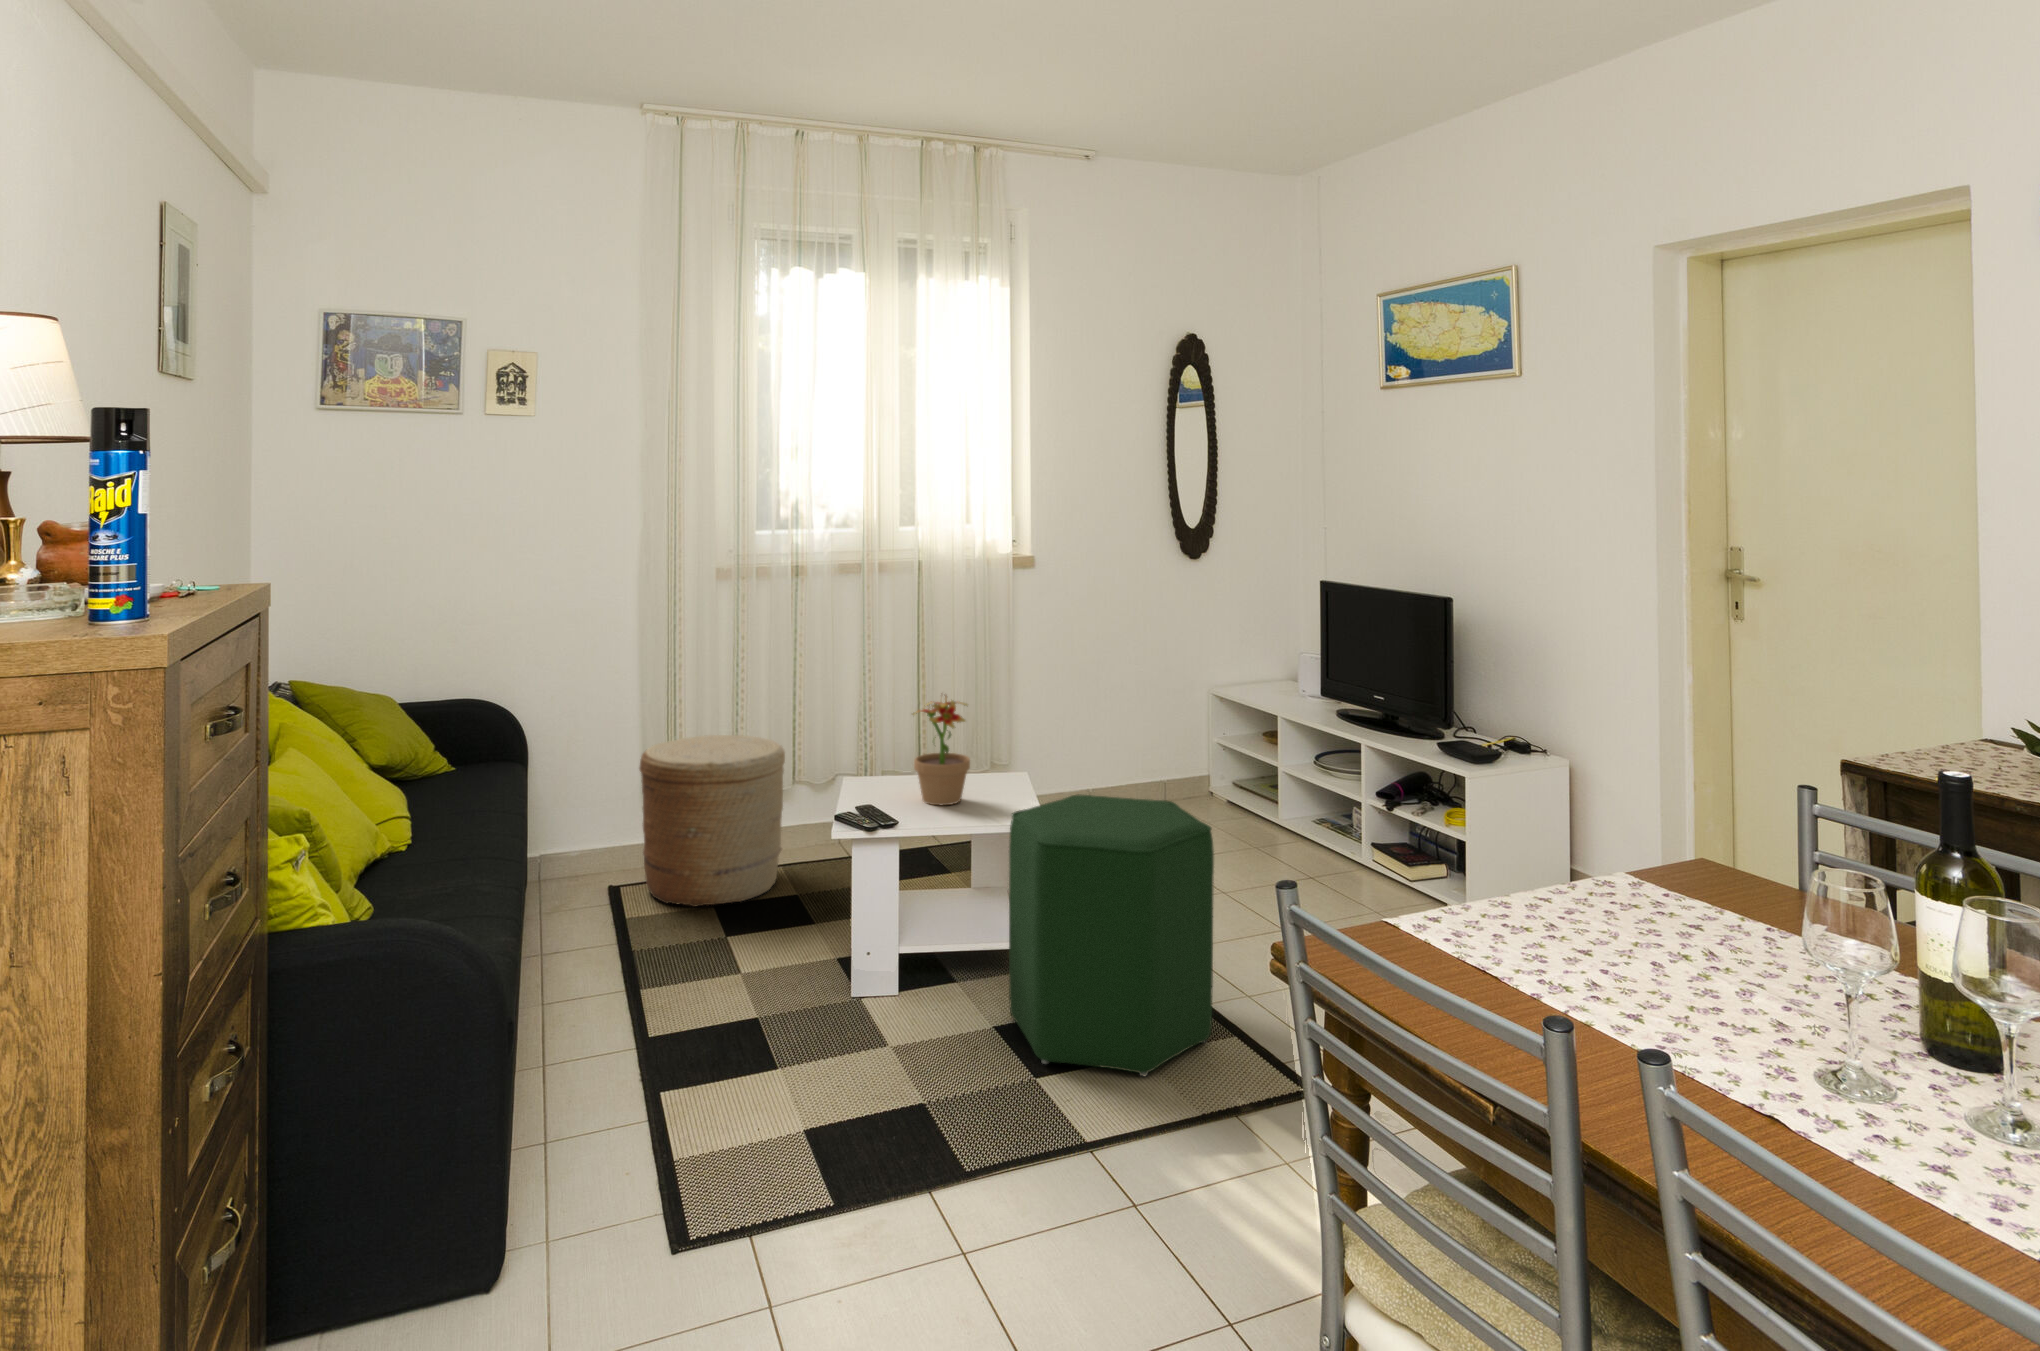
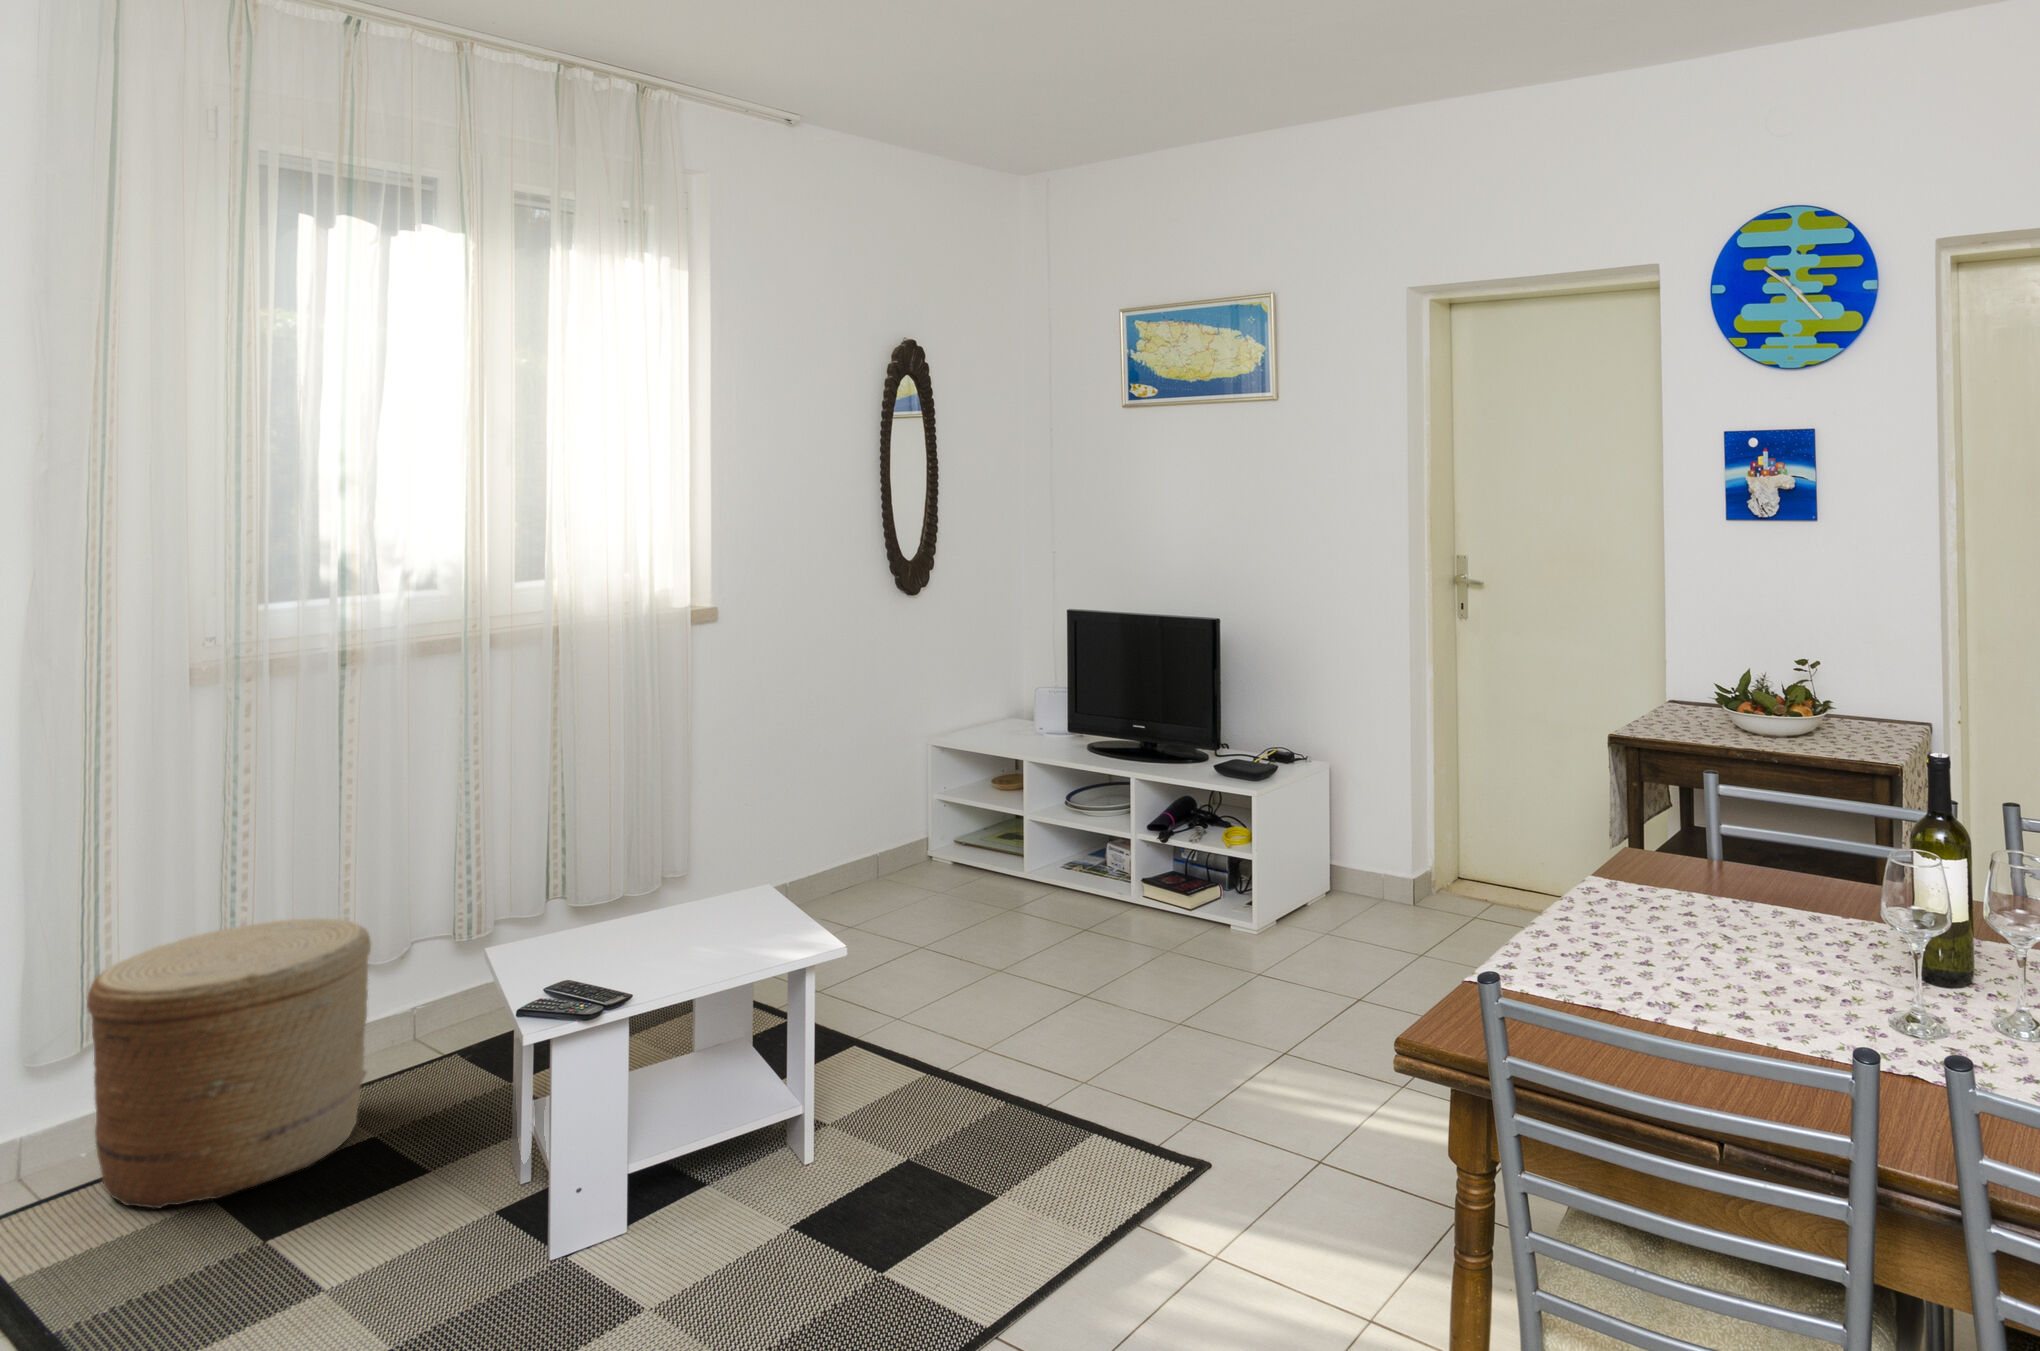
potted plant: present [913,696,970,805] -> none [621,812,713,961]
ottoman: present [1009,794,1214,1076] -> none [813,893,1067,1243]

